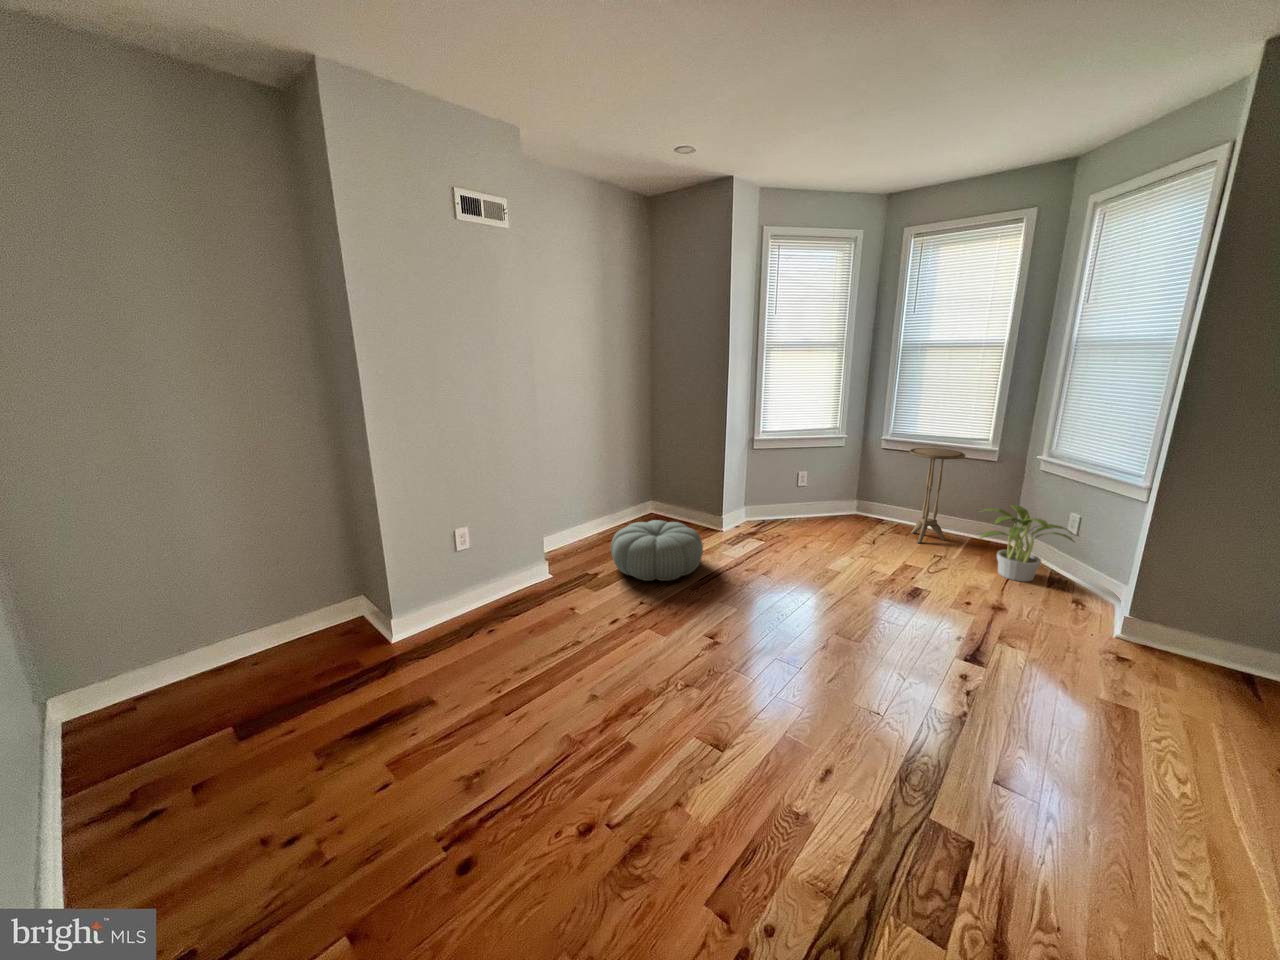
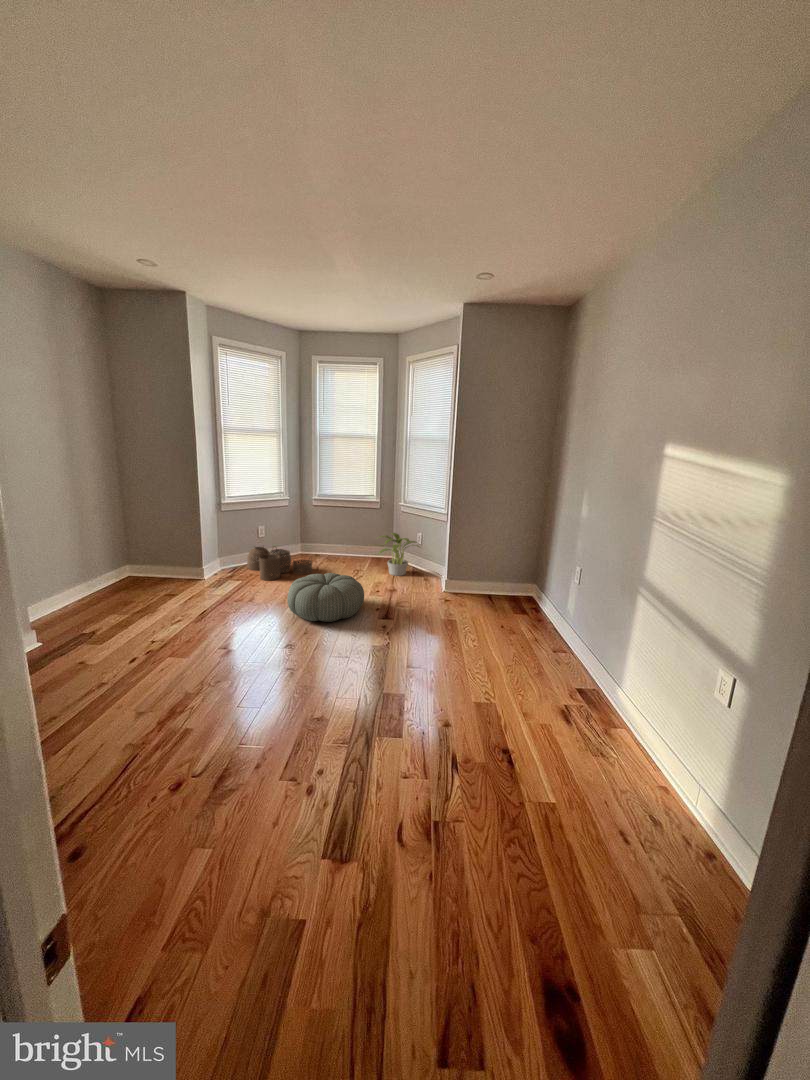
side table: present [909,448,965,543] -> none [333,503,364,565]
woven basket: none [776,497,865,548] -> present [247,547,312,580]
pouf: present [611,520,703,581] -> present [287,573,364,622]

